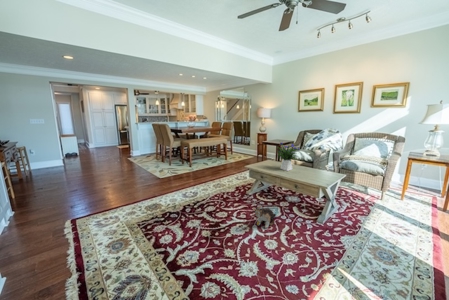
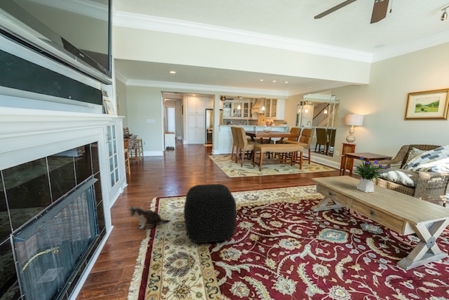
ottoman: none [122,186,188,259] -> present [184,184,236,243]
plush toy: present [253,206,276,228] -> present [128,206,169,229]

